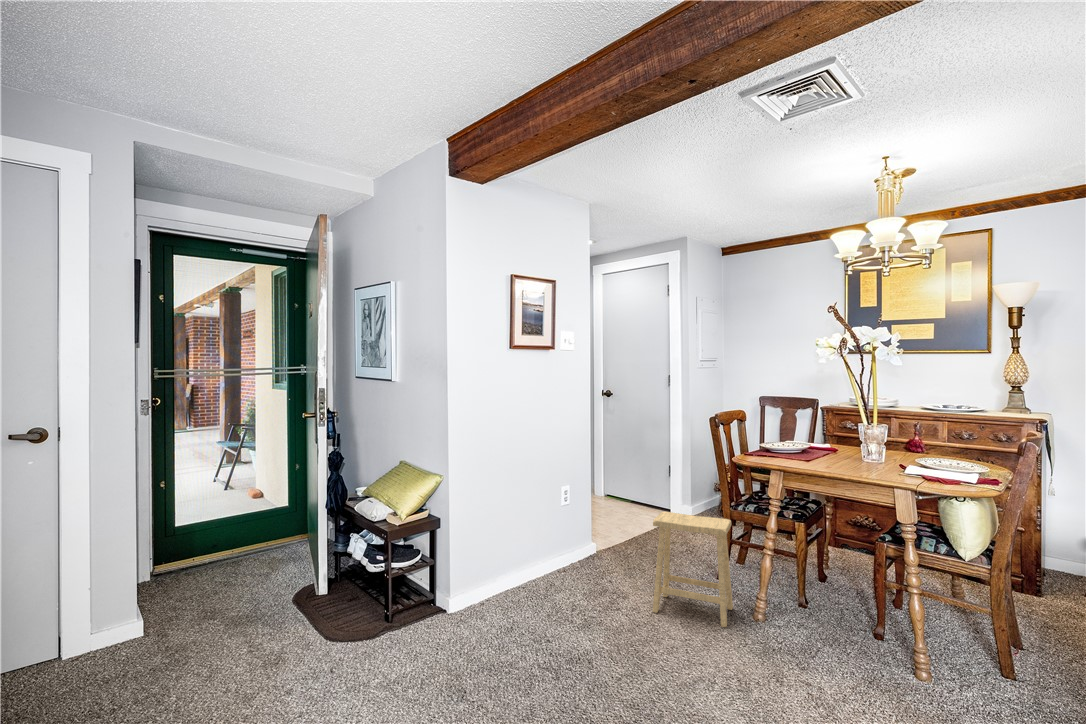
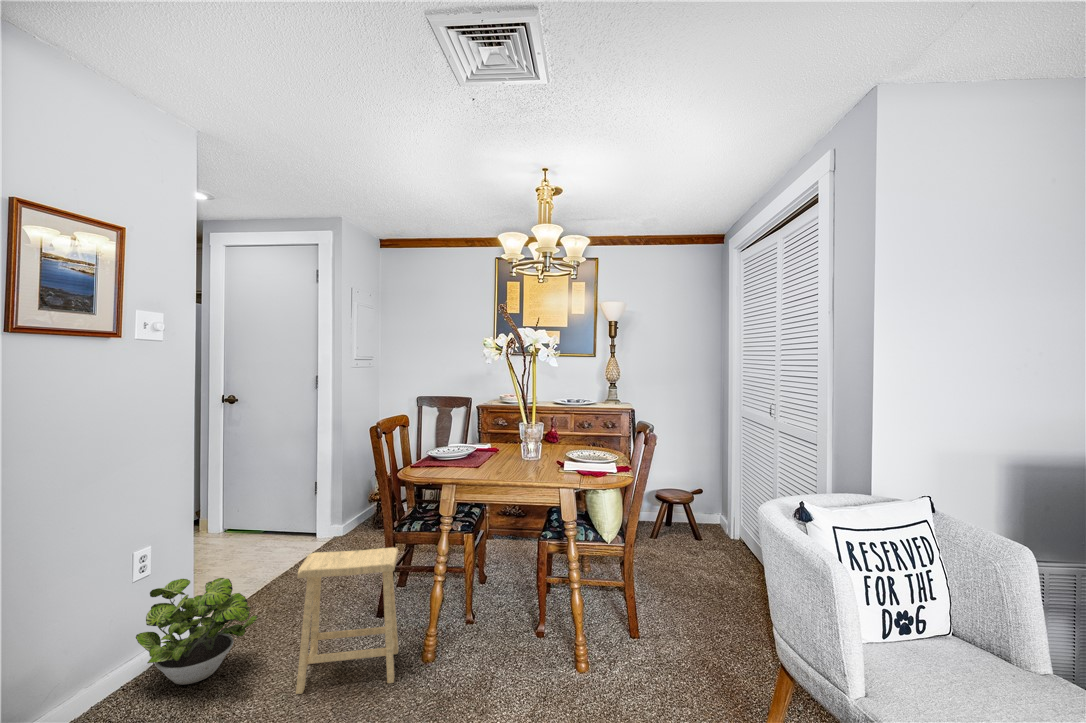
potted plant: none [556,515,627,586] -> present [136,578,258,685]

